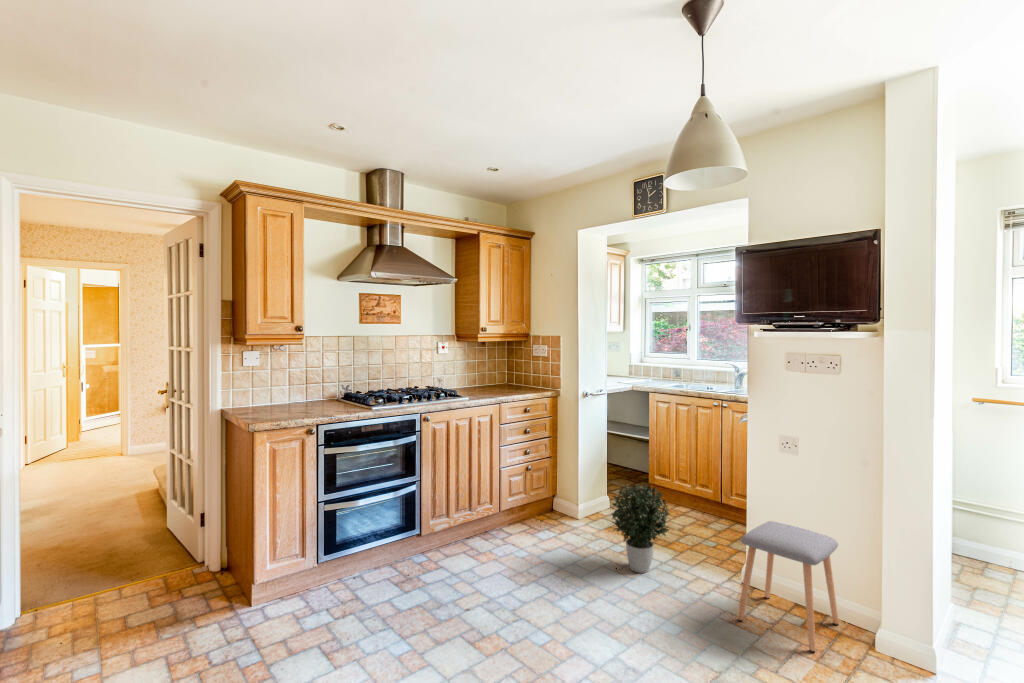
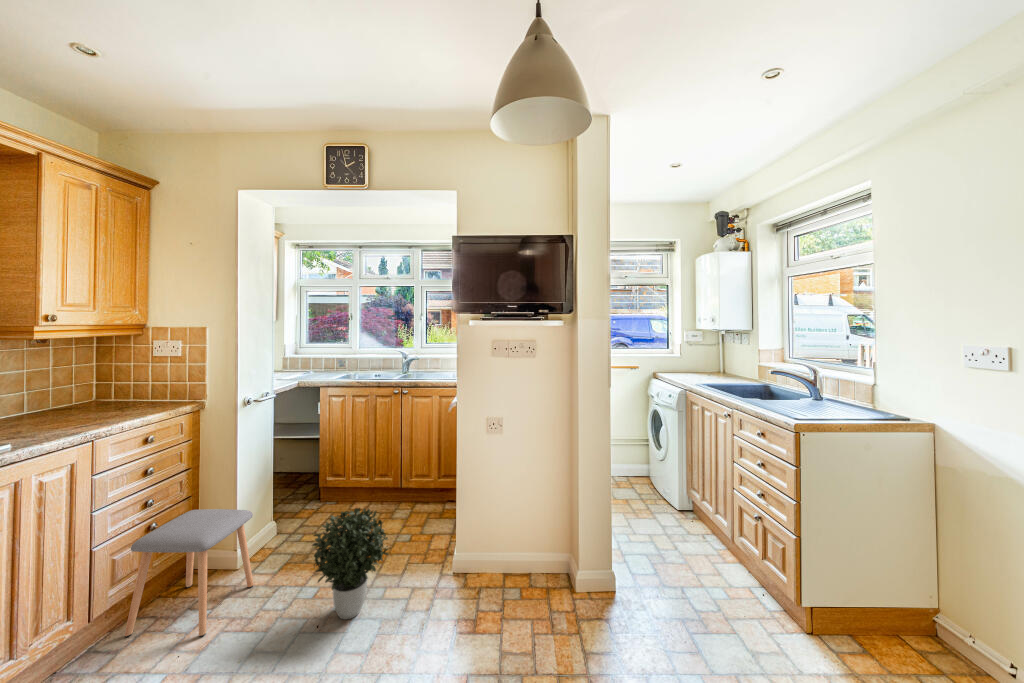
stool: present [738,521,839,652] -> present [125,509,253,637]

